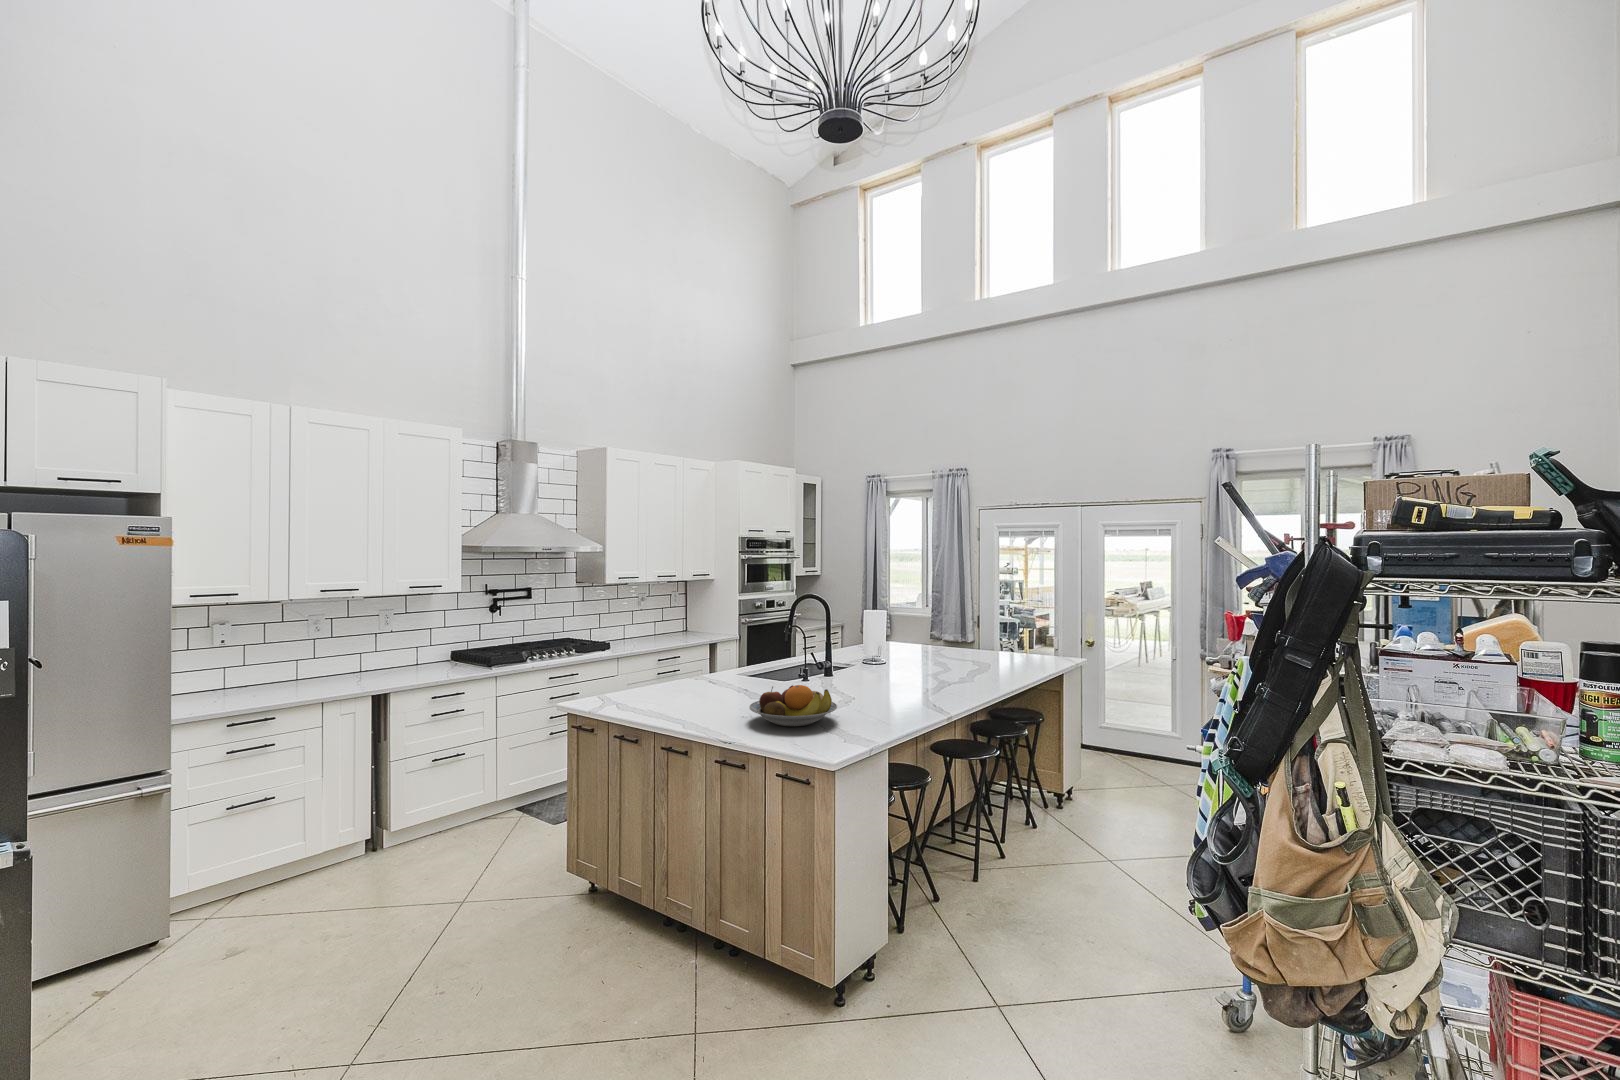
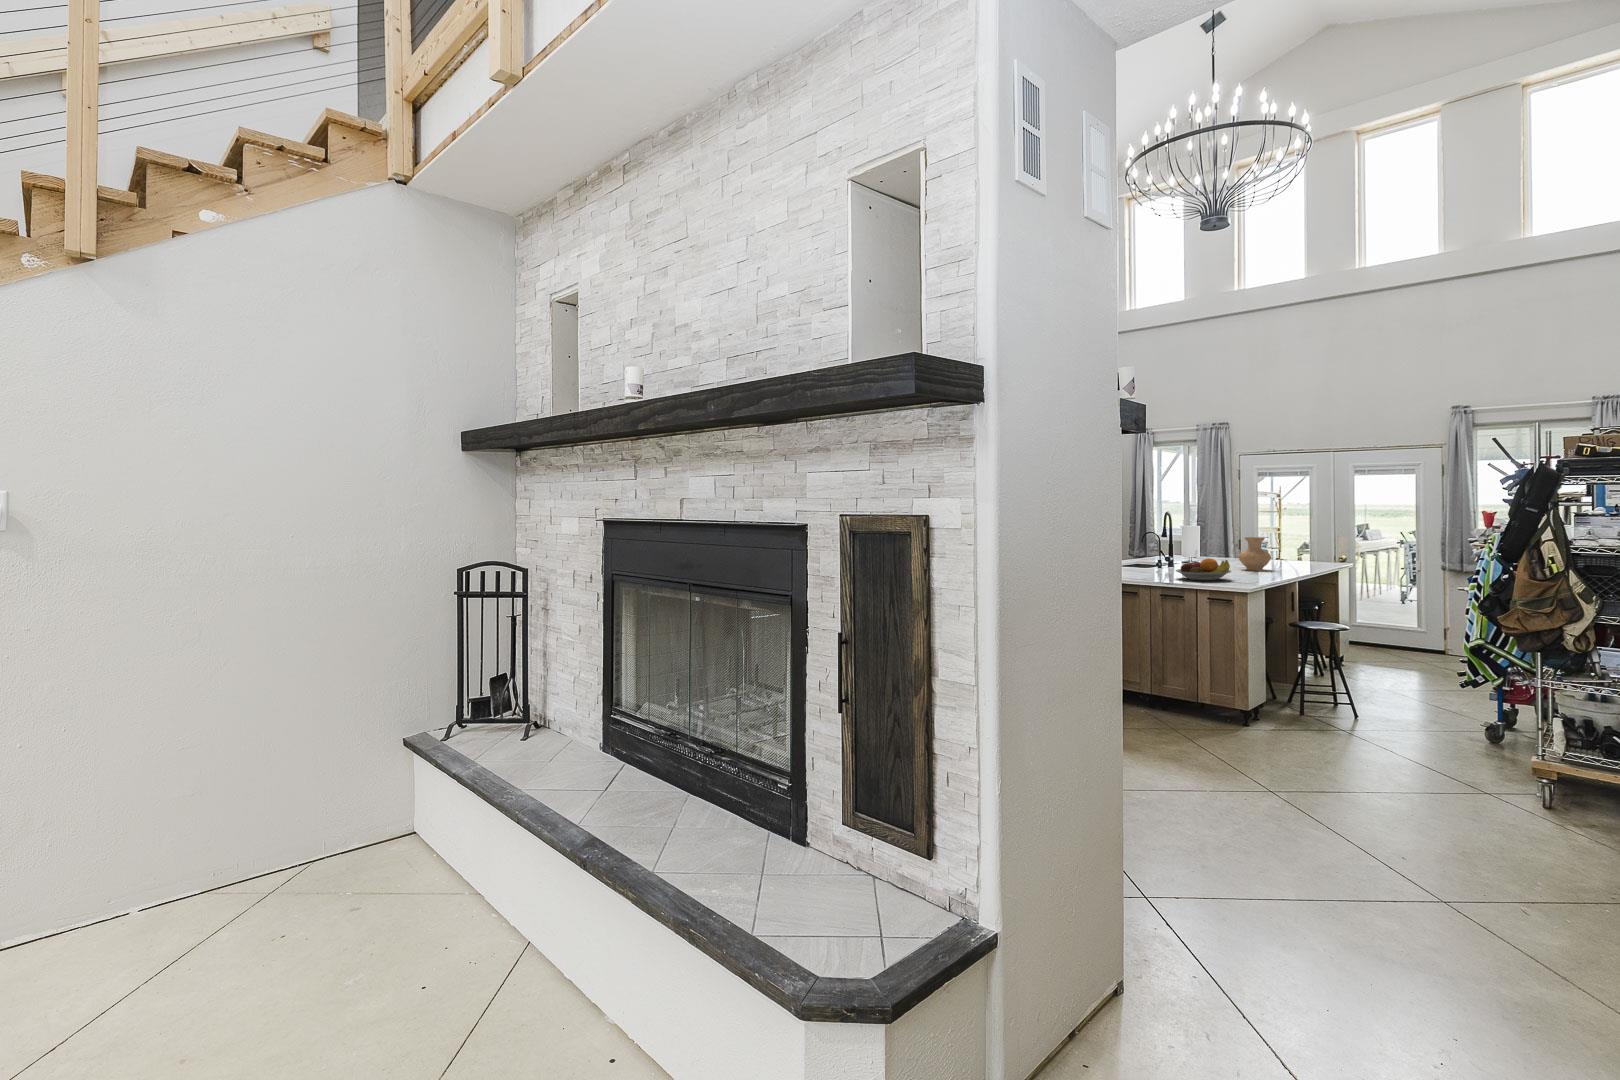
vase: none [896,634,941,689] -> present [1239,537,1271,570]

